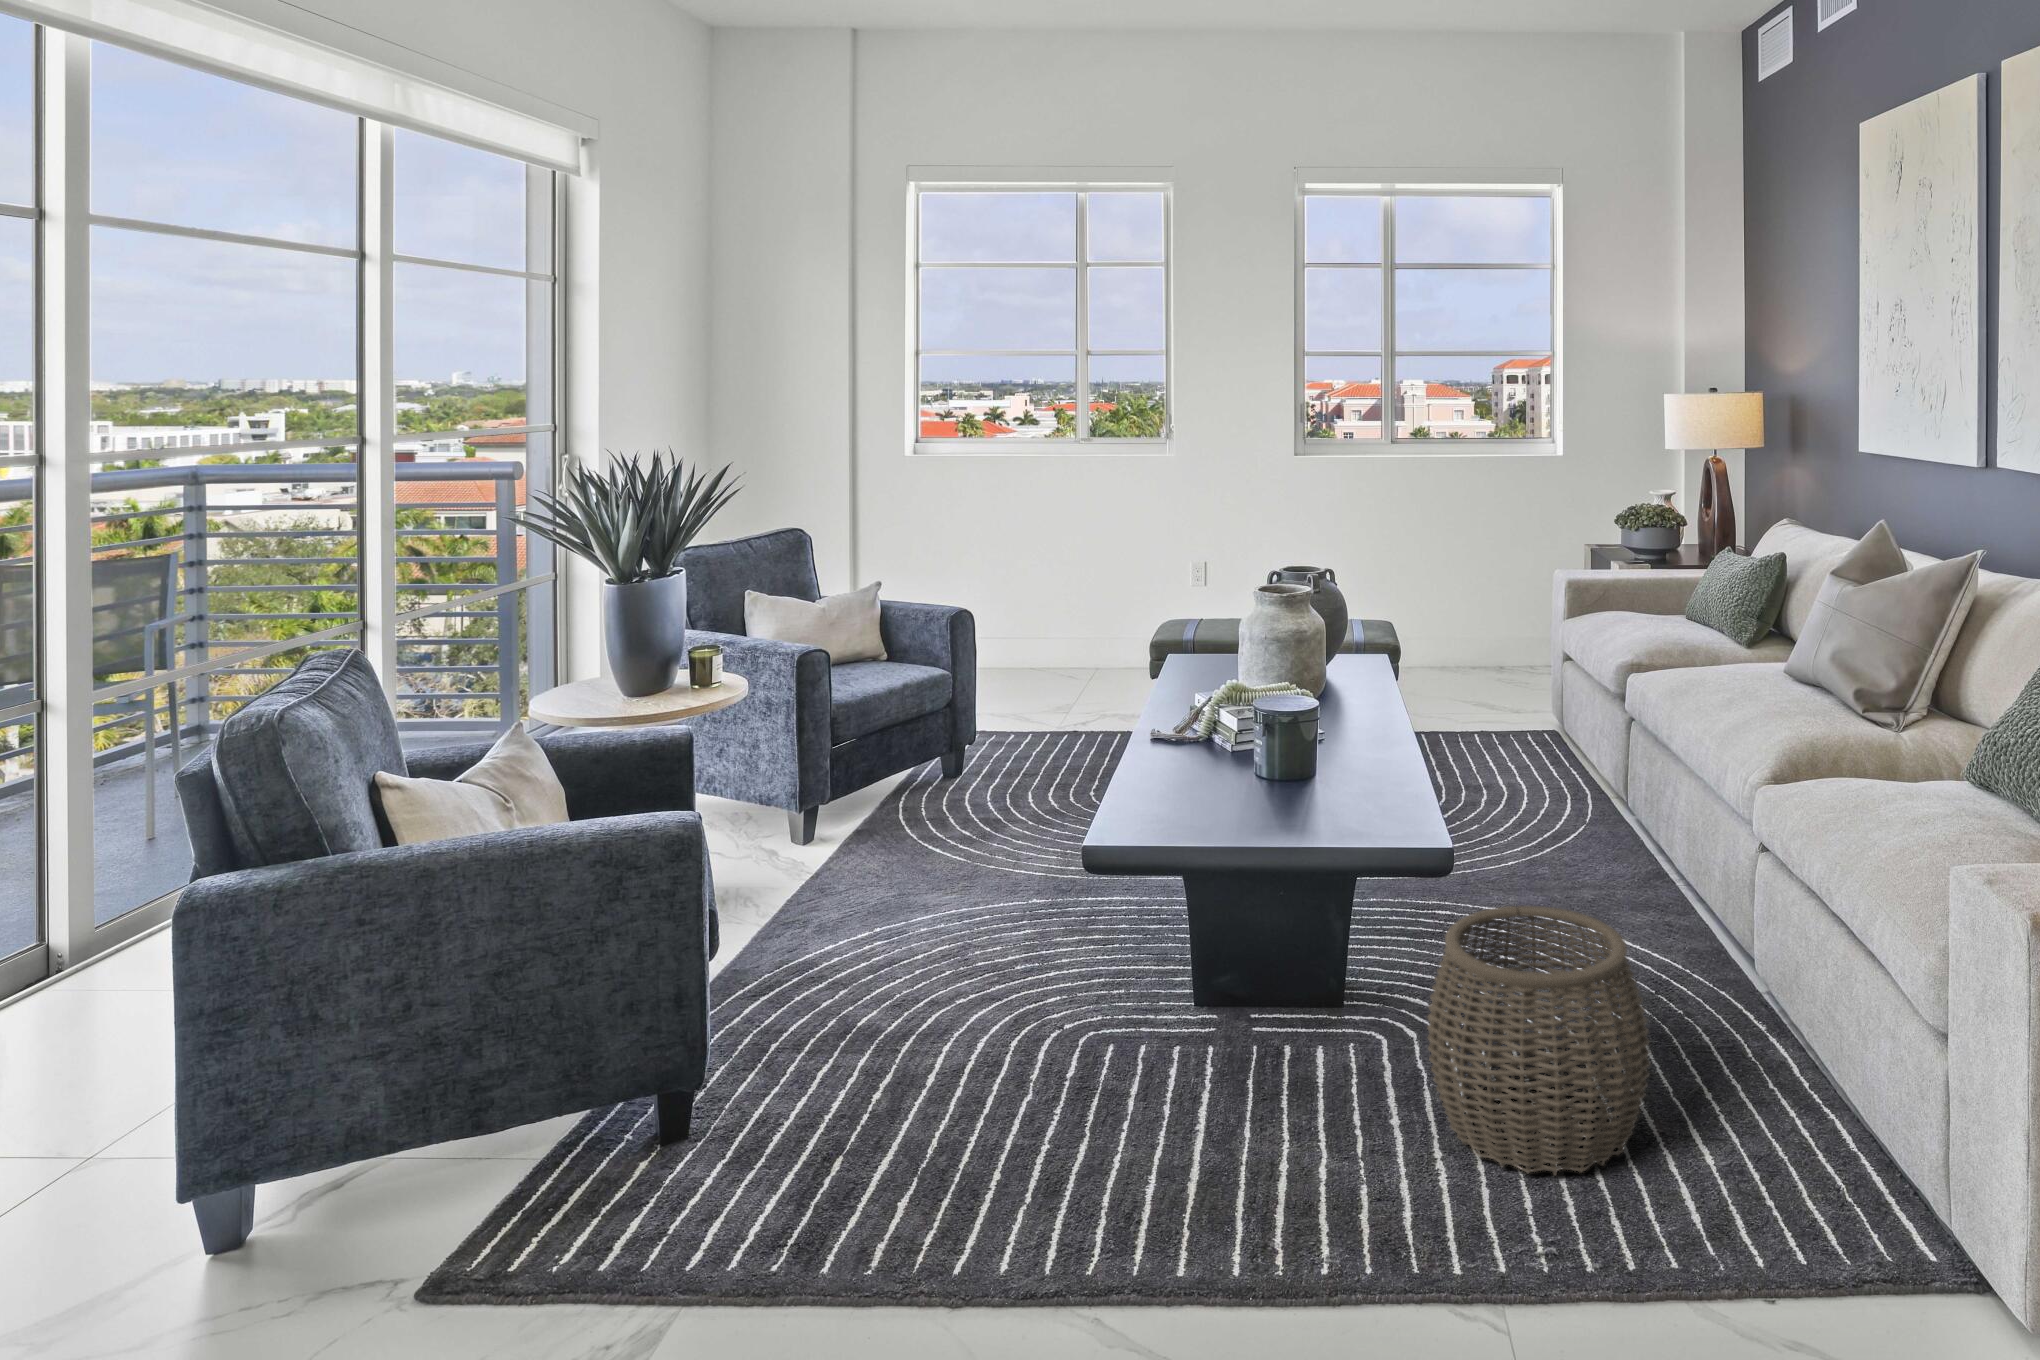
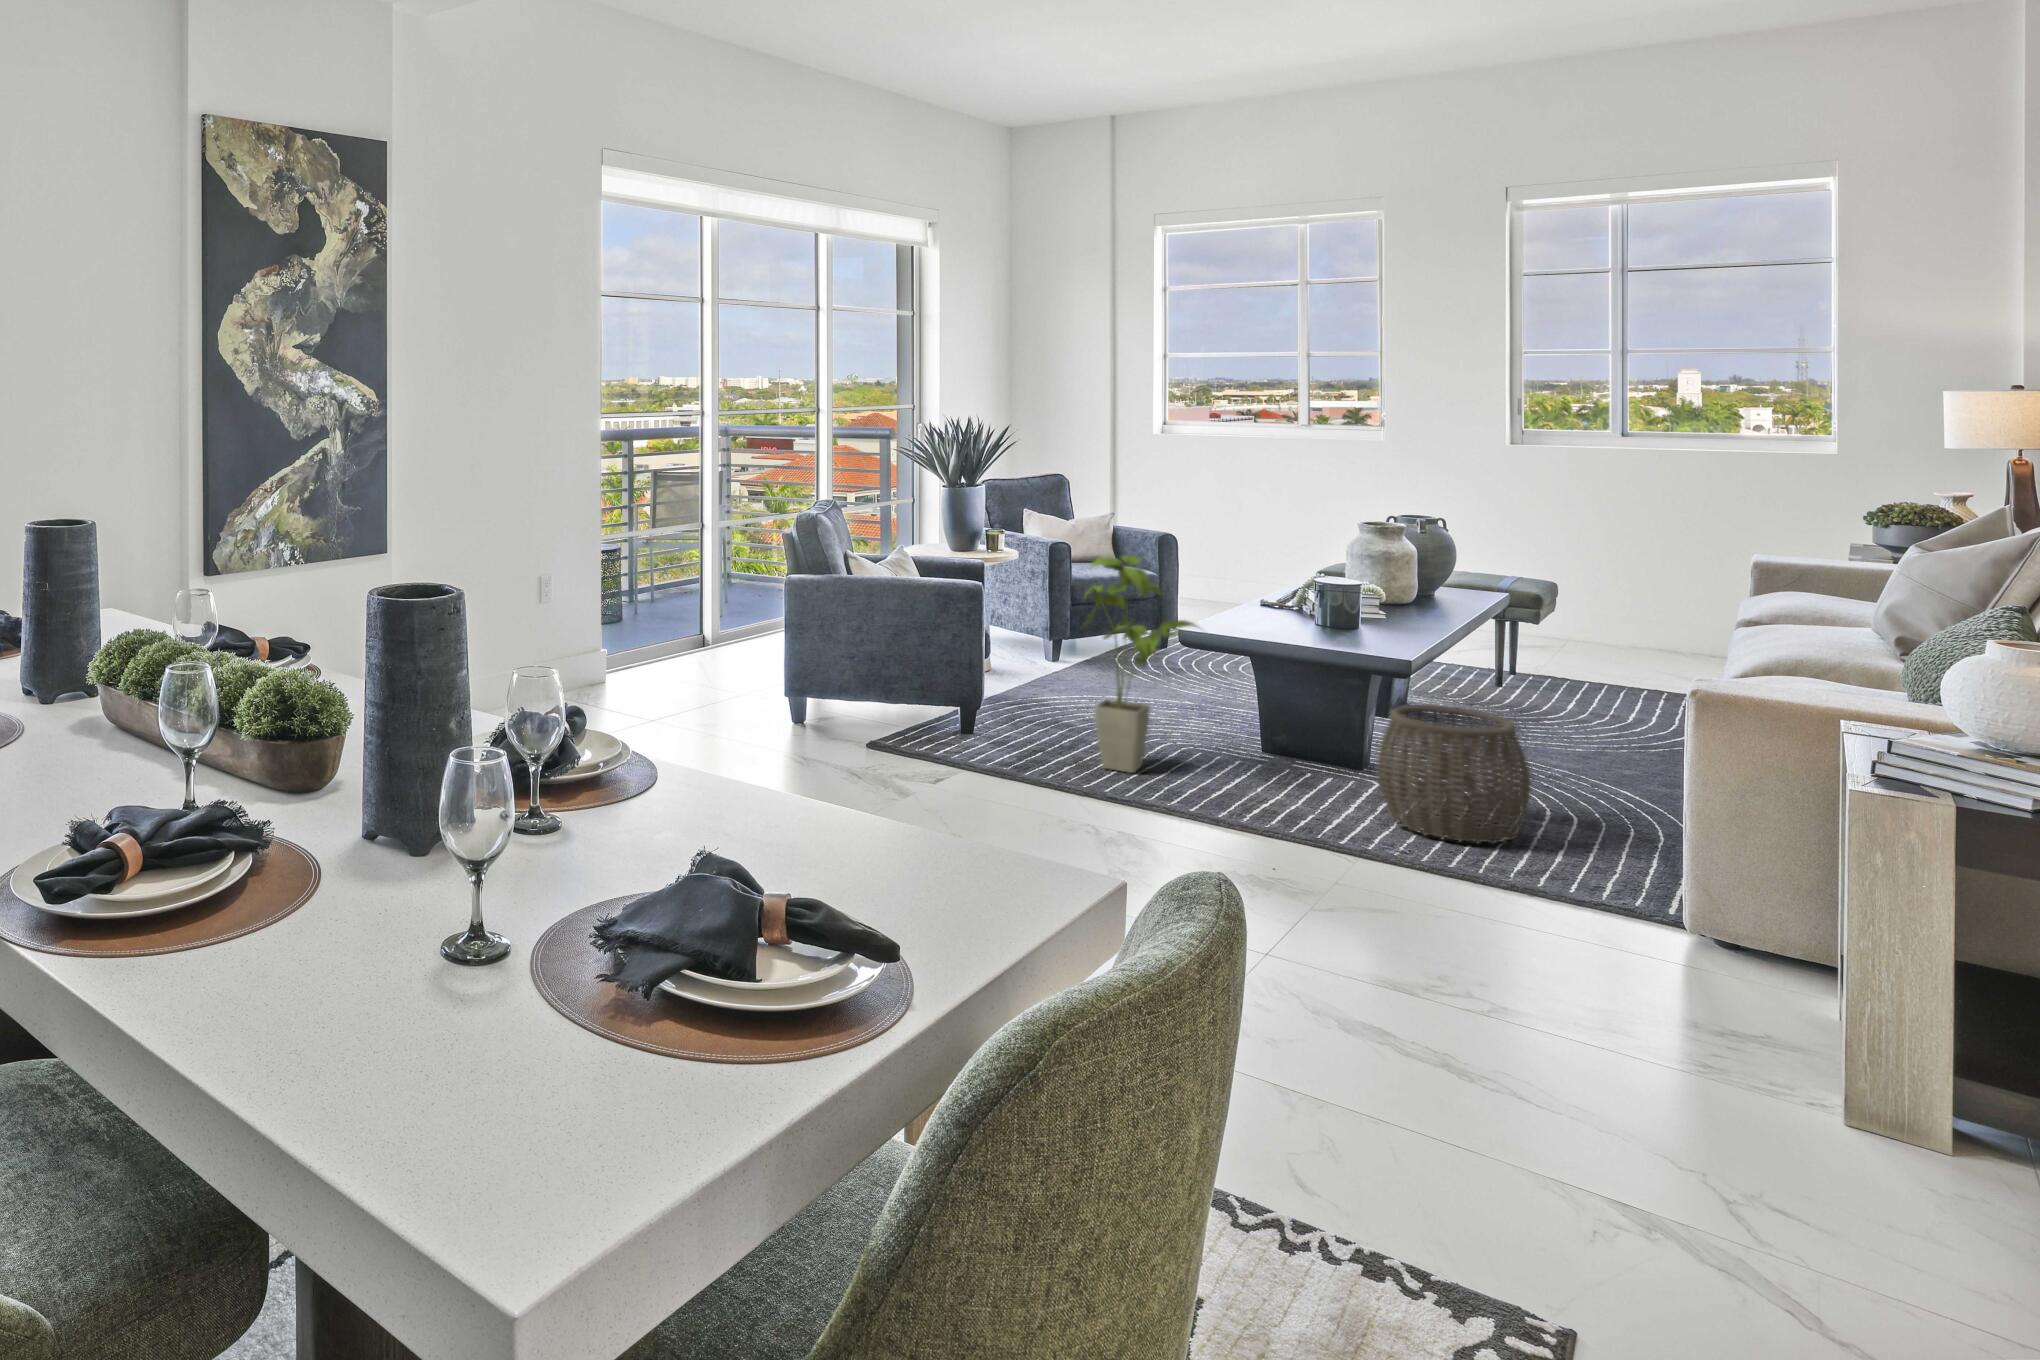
house plant: none [909,724,1133,1161] -> present [1085,555,1202,773]

